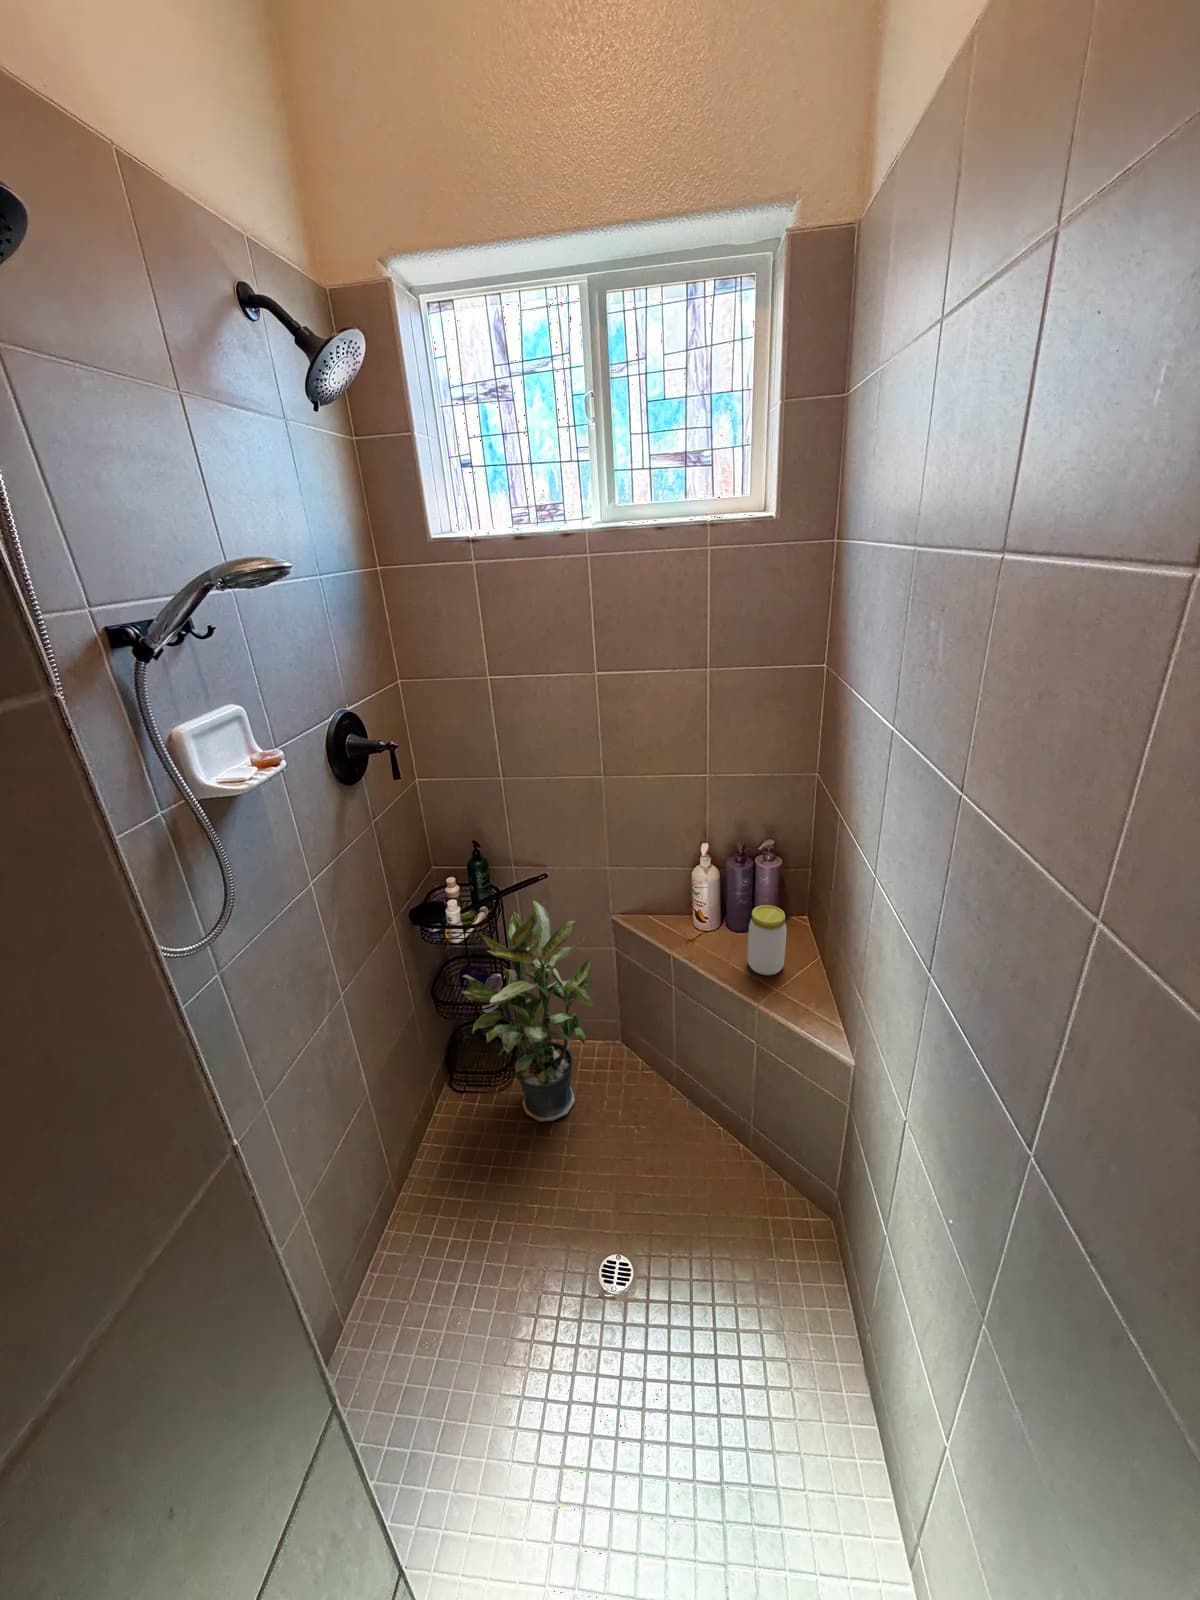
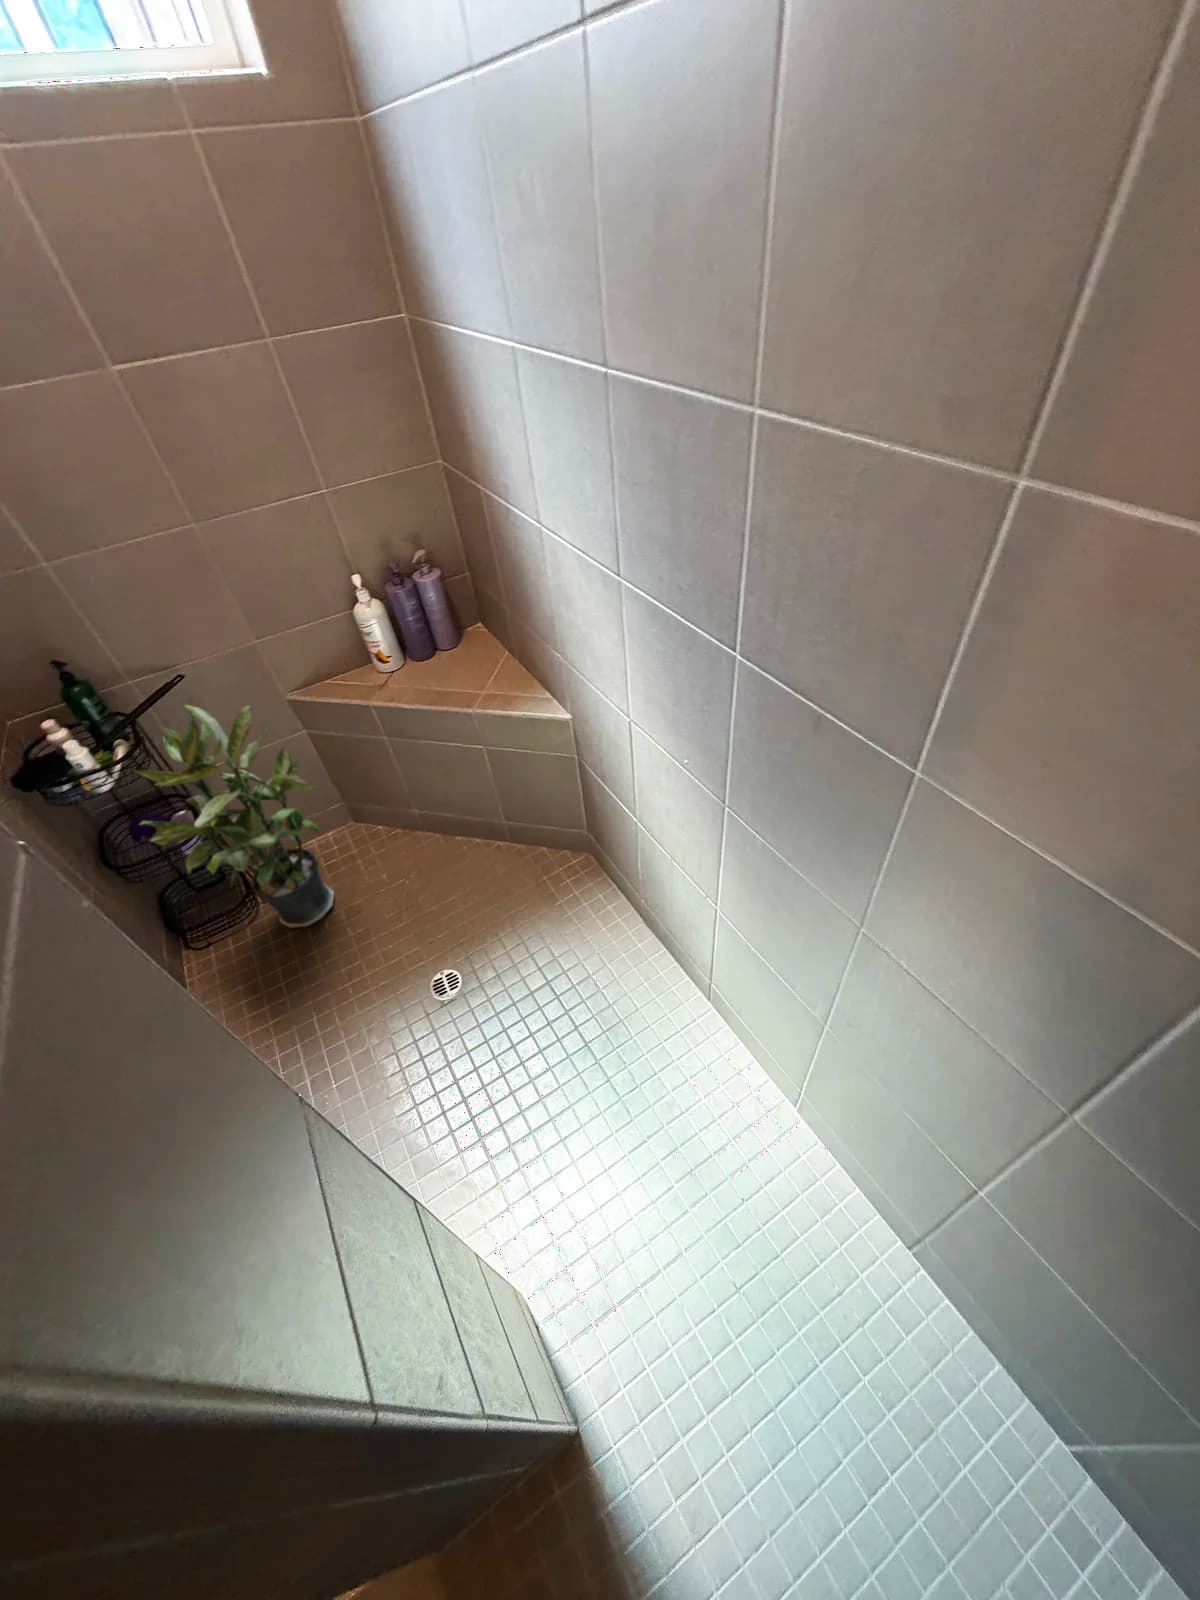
jar: present [747,905,786,975] -> none [433,613,481,686]

